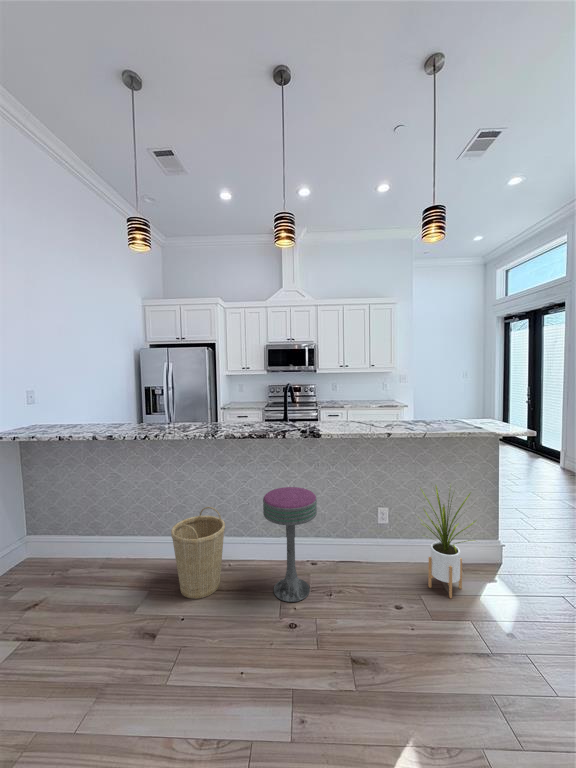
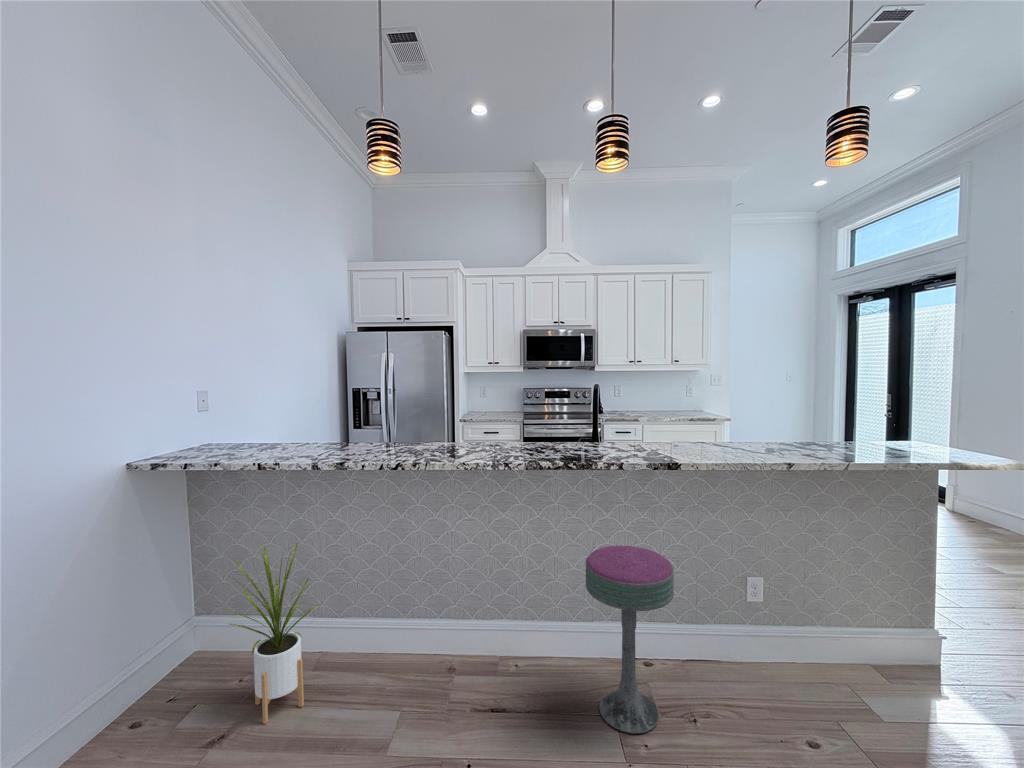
house plant: present [419,485,477,598] -> present [220,542,323,724]
basket: present [171,507,225,599] -> none [437,576,520,727]

